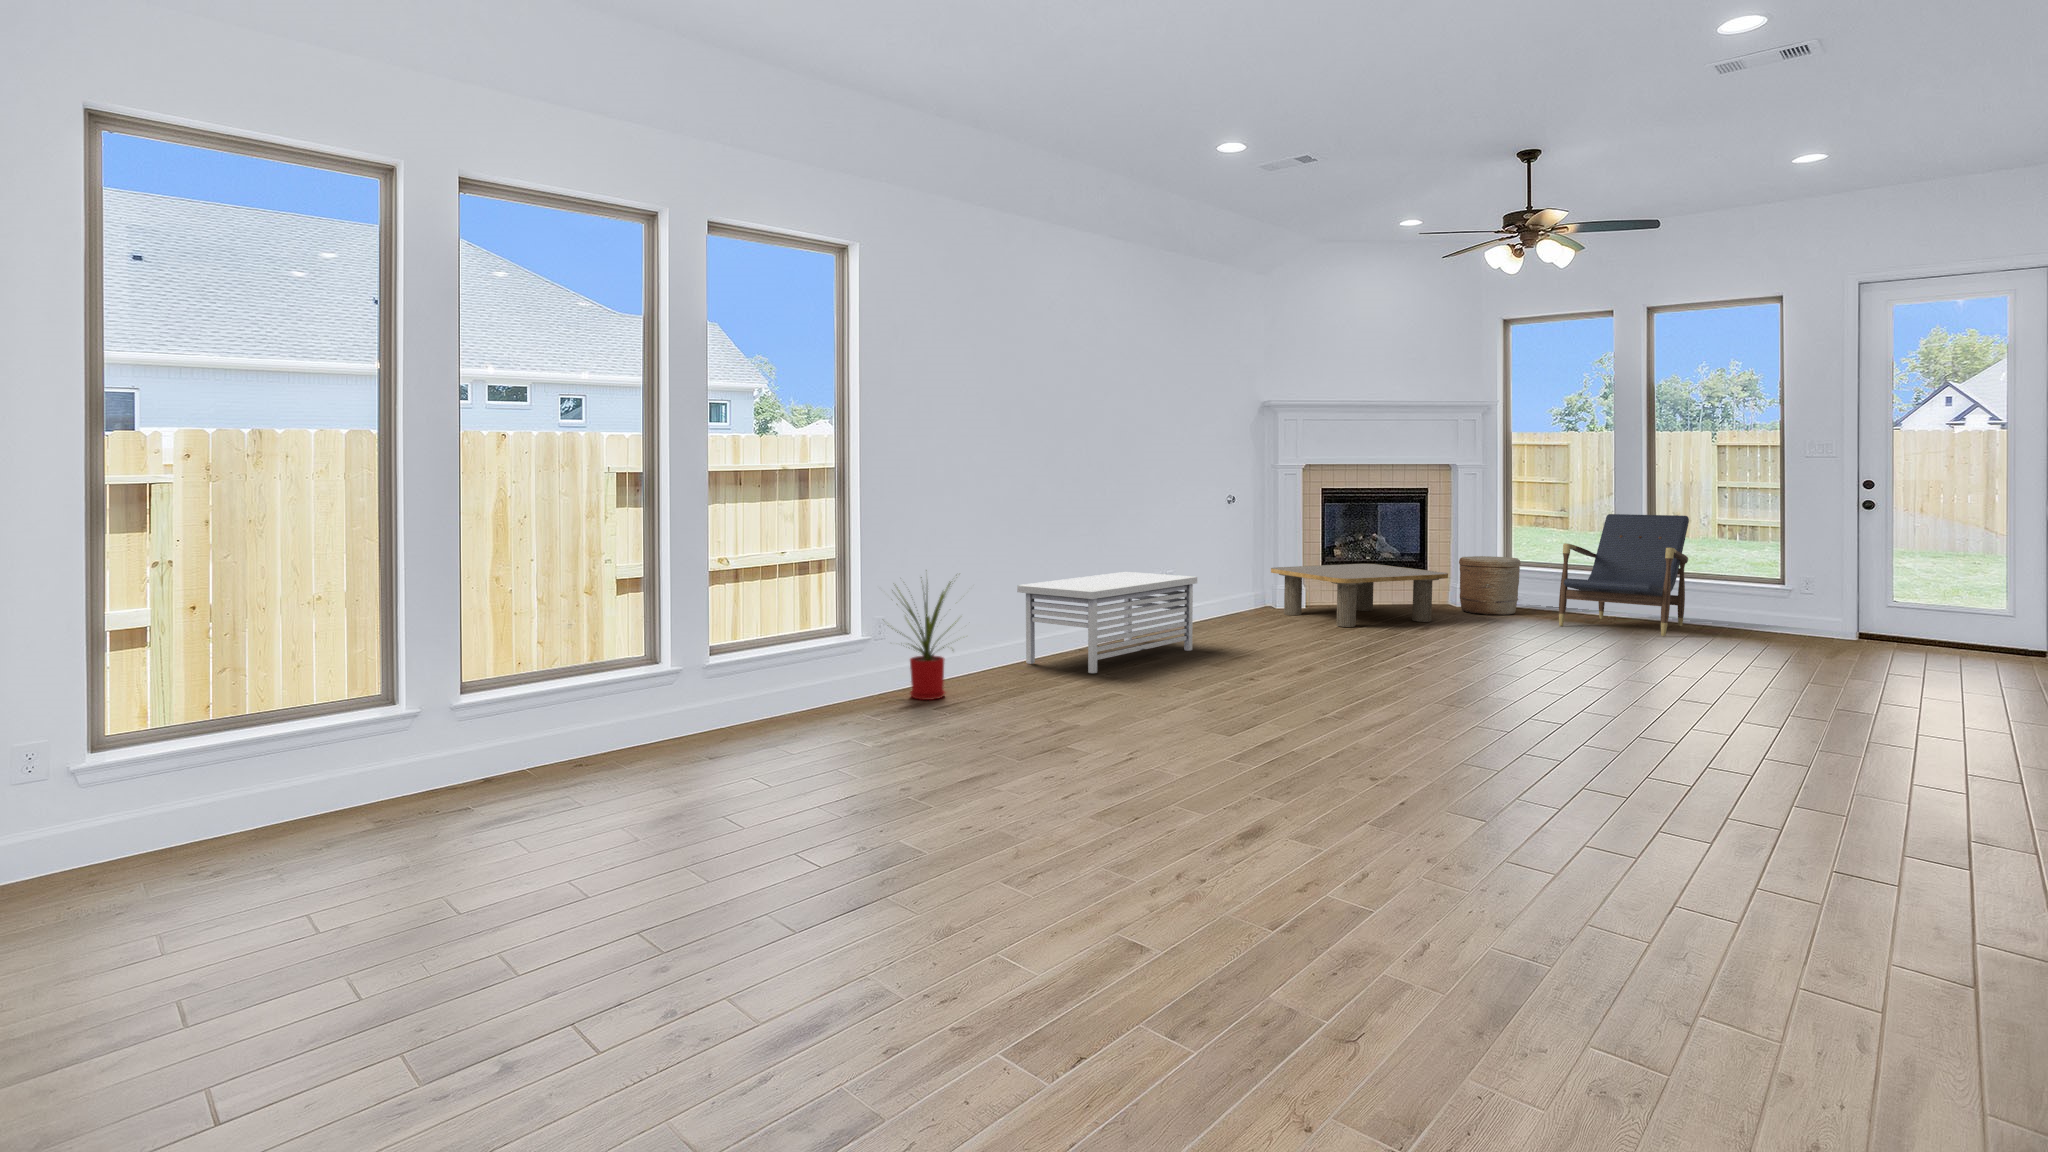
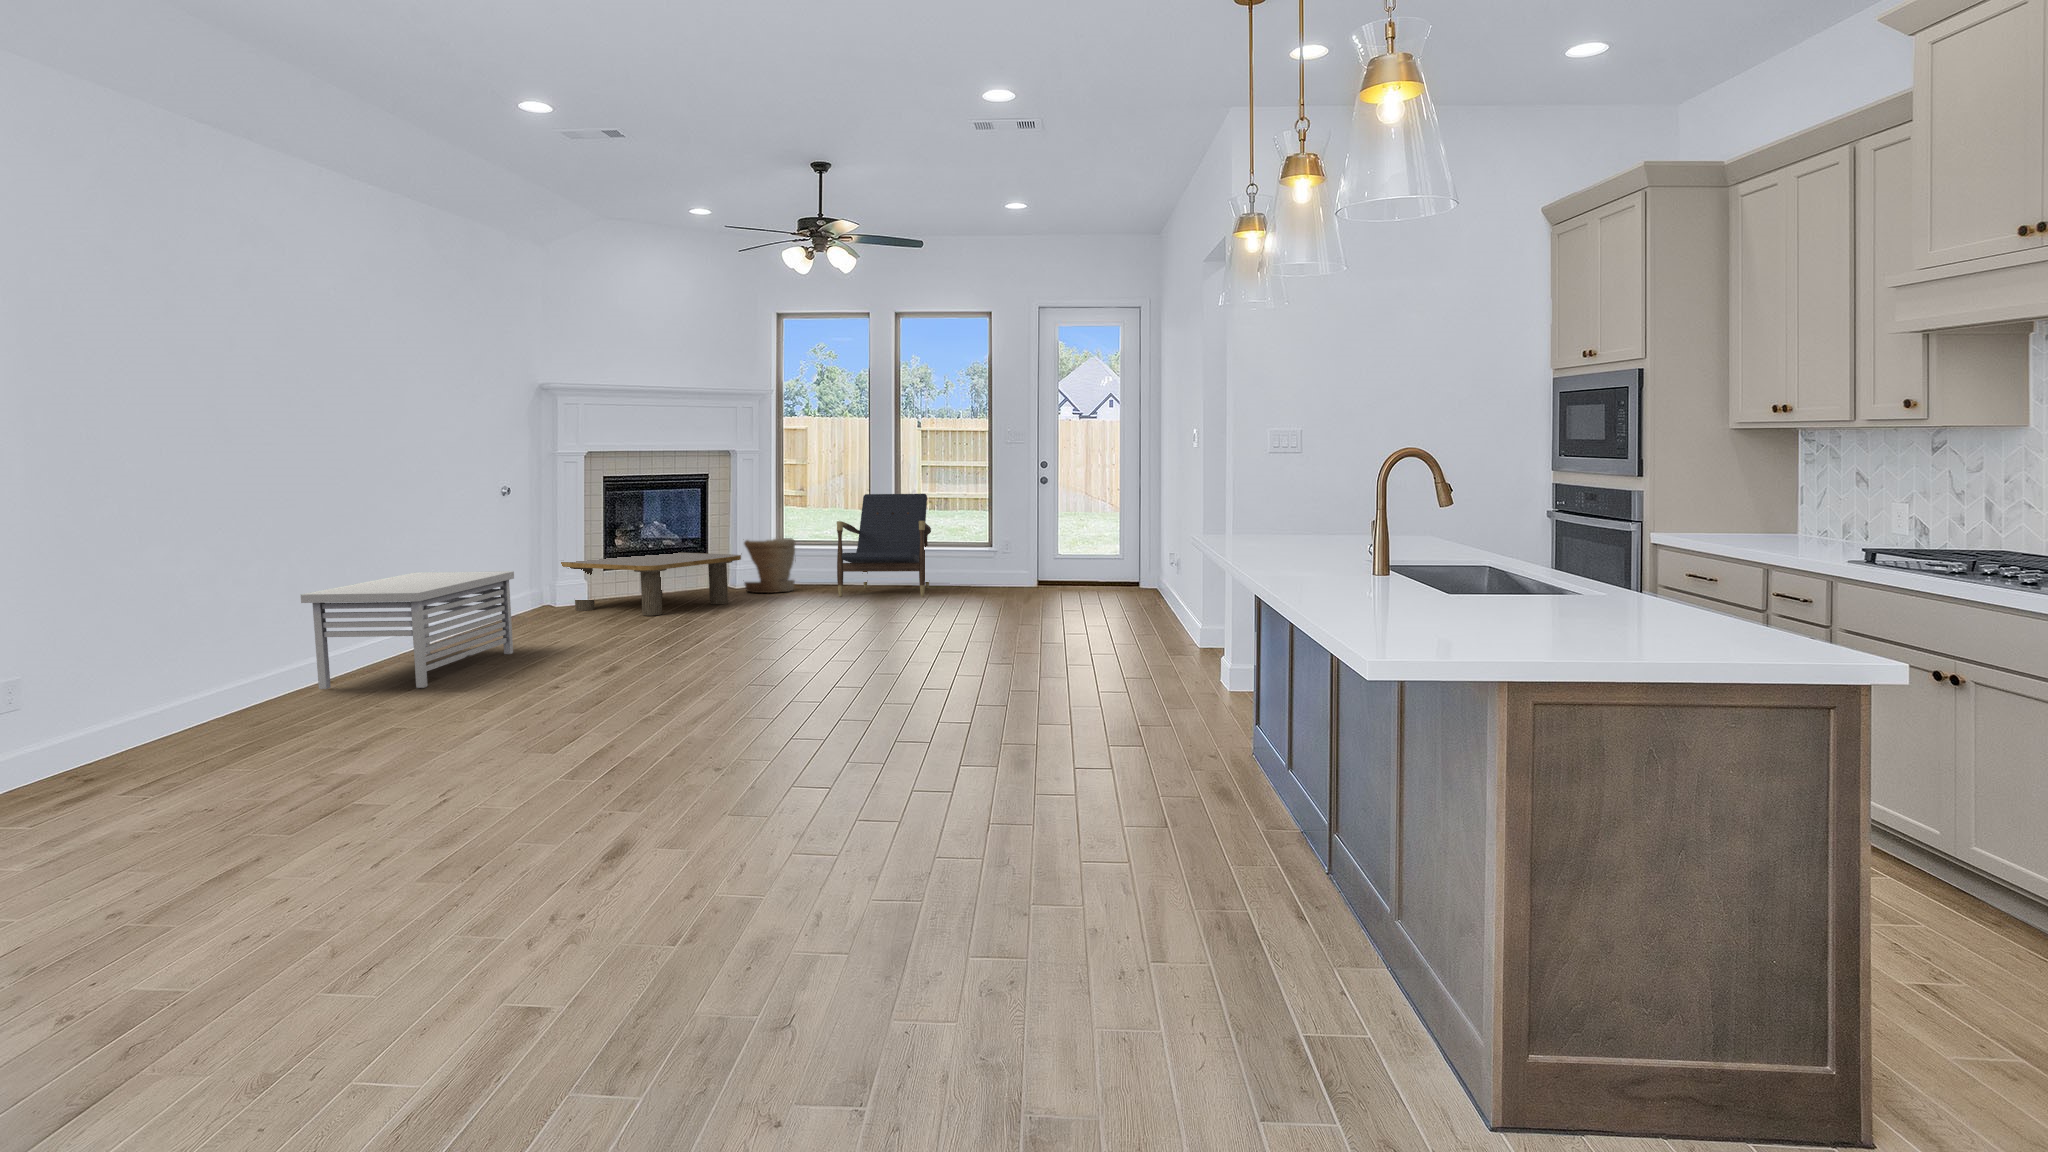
house plant: present [897,577,956,700] -> none [137,576,289,744]

